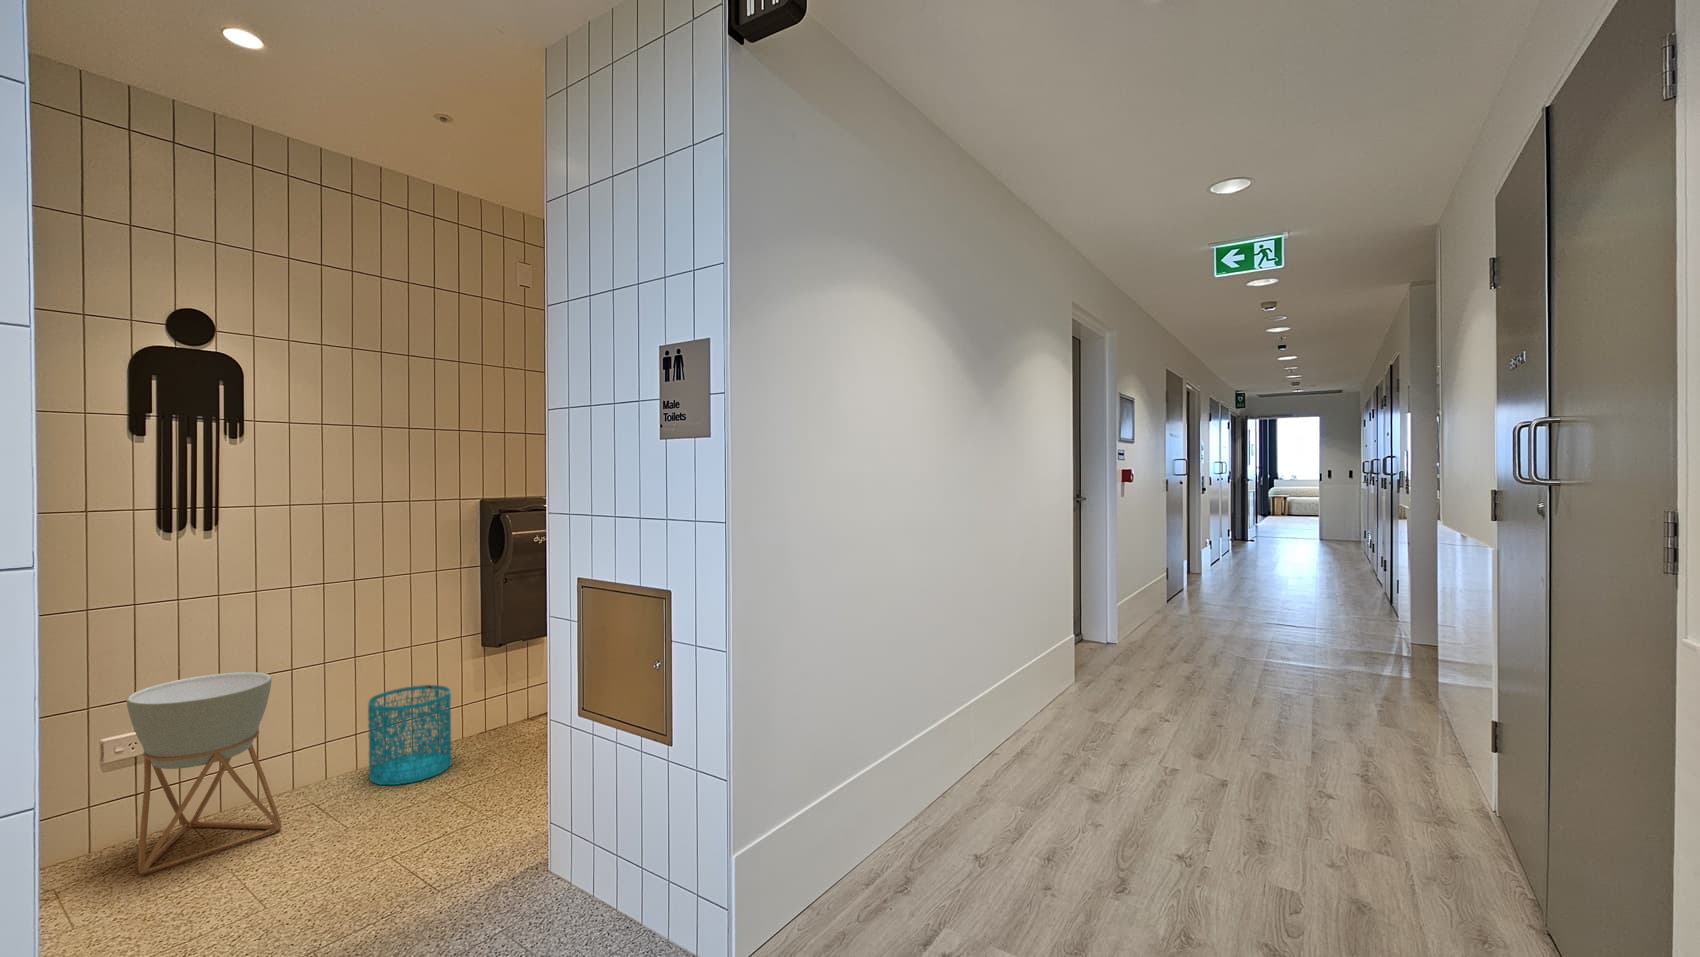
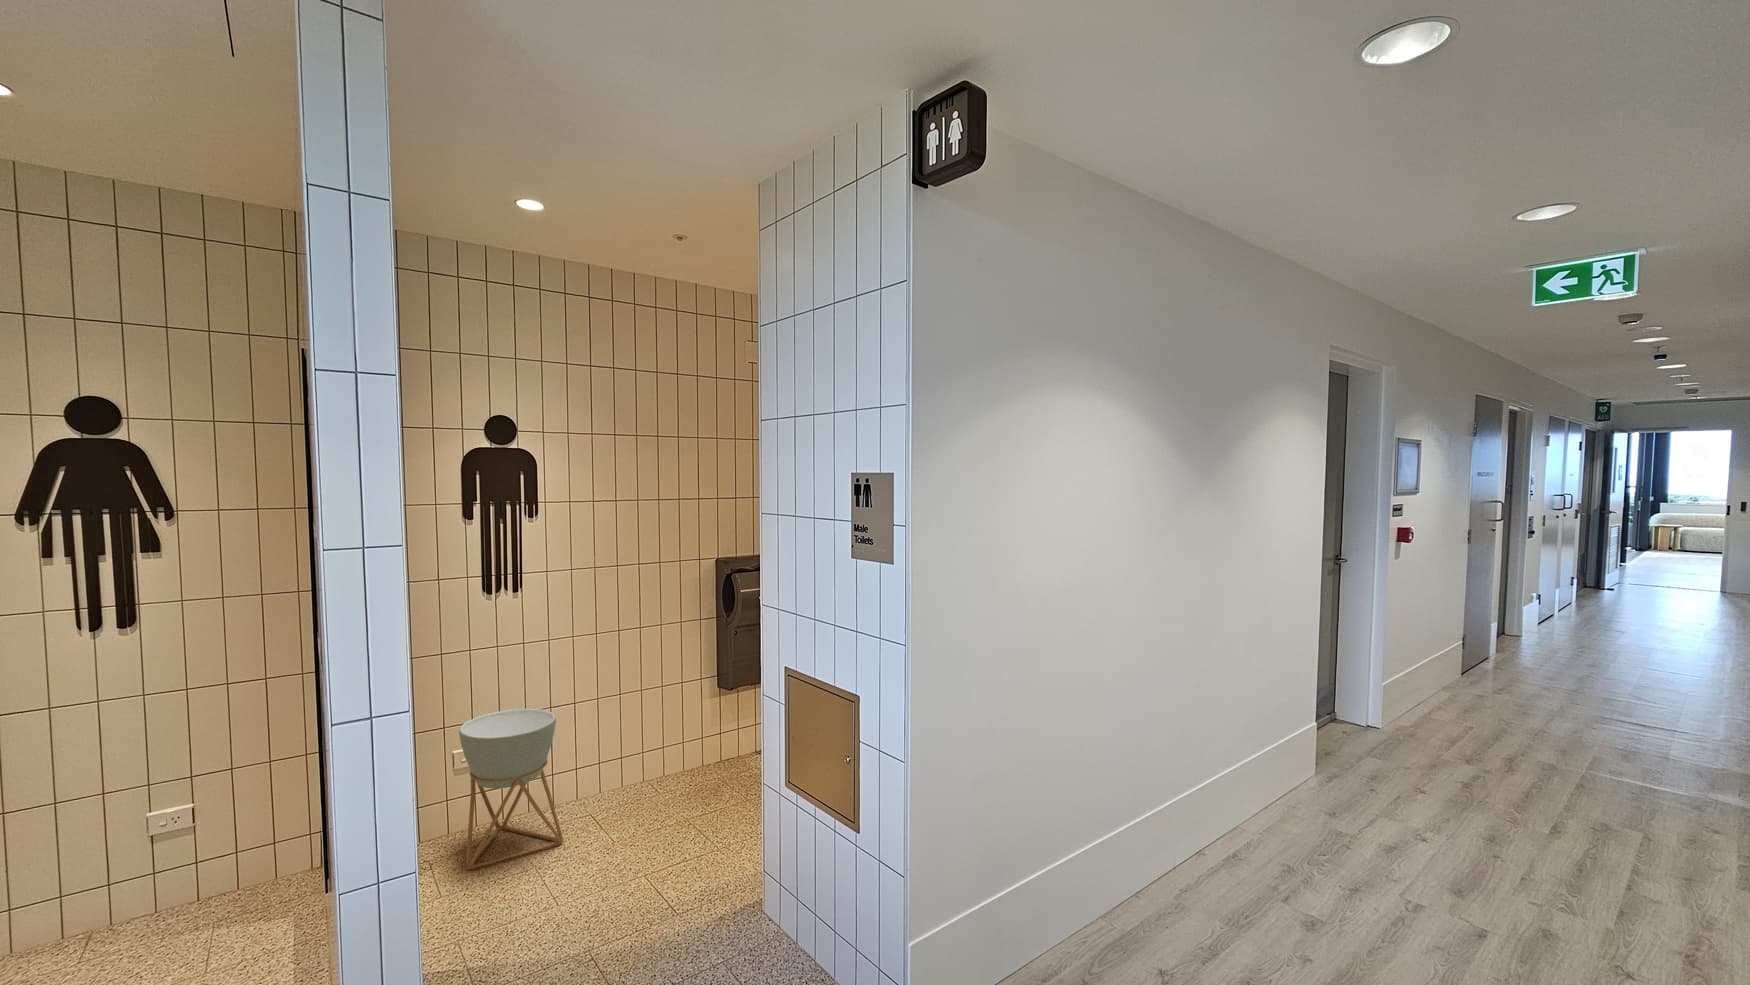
wastebasket: present [368,685,452,785] -> none [628,723,692,812]

